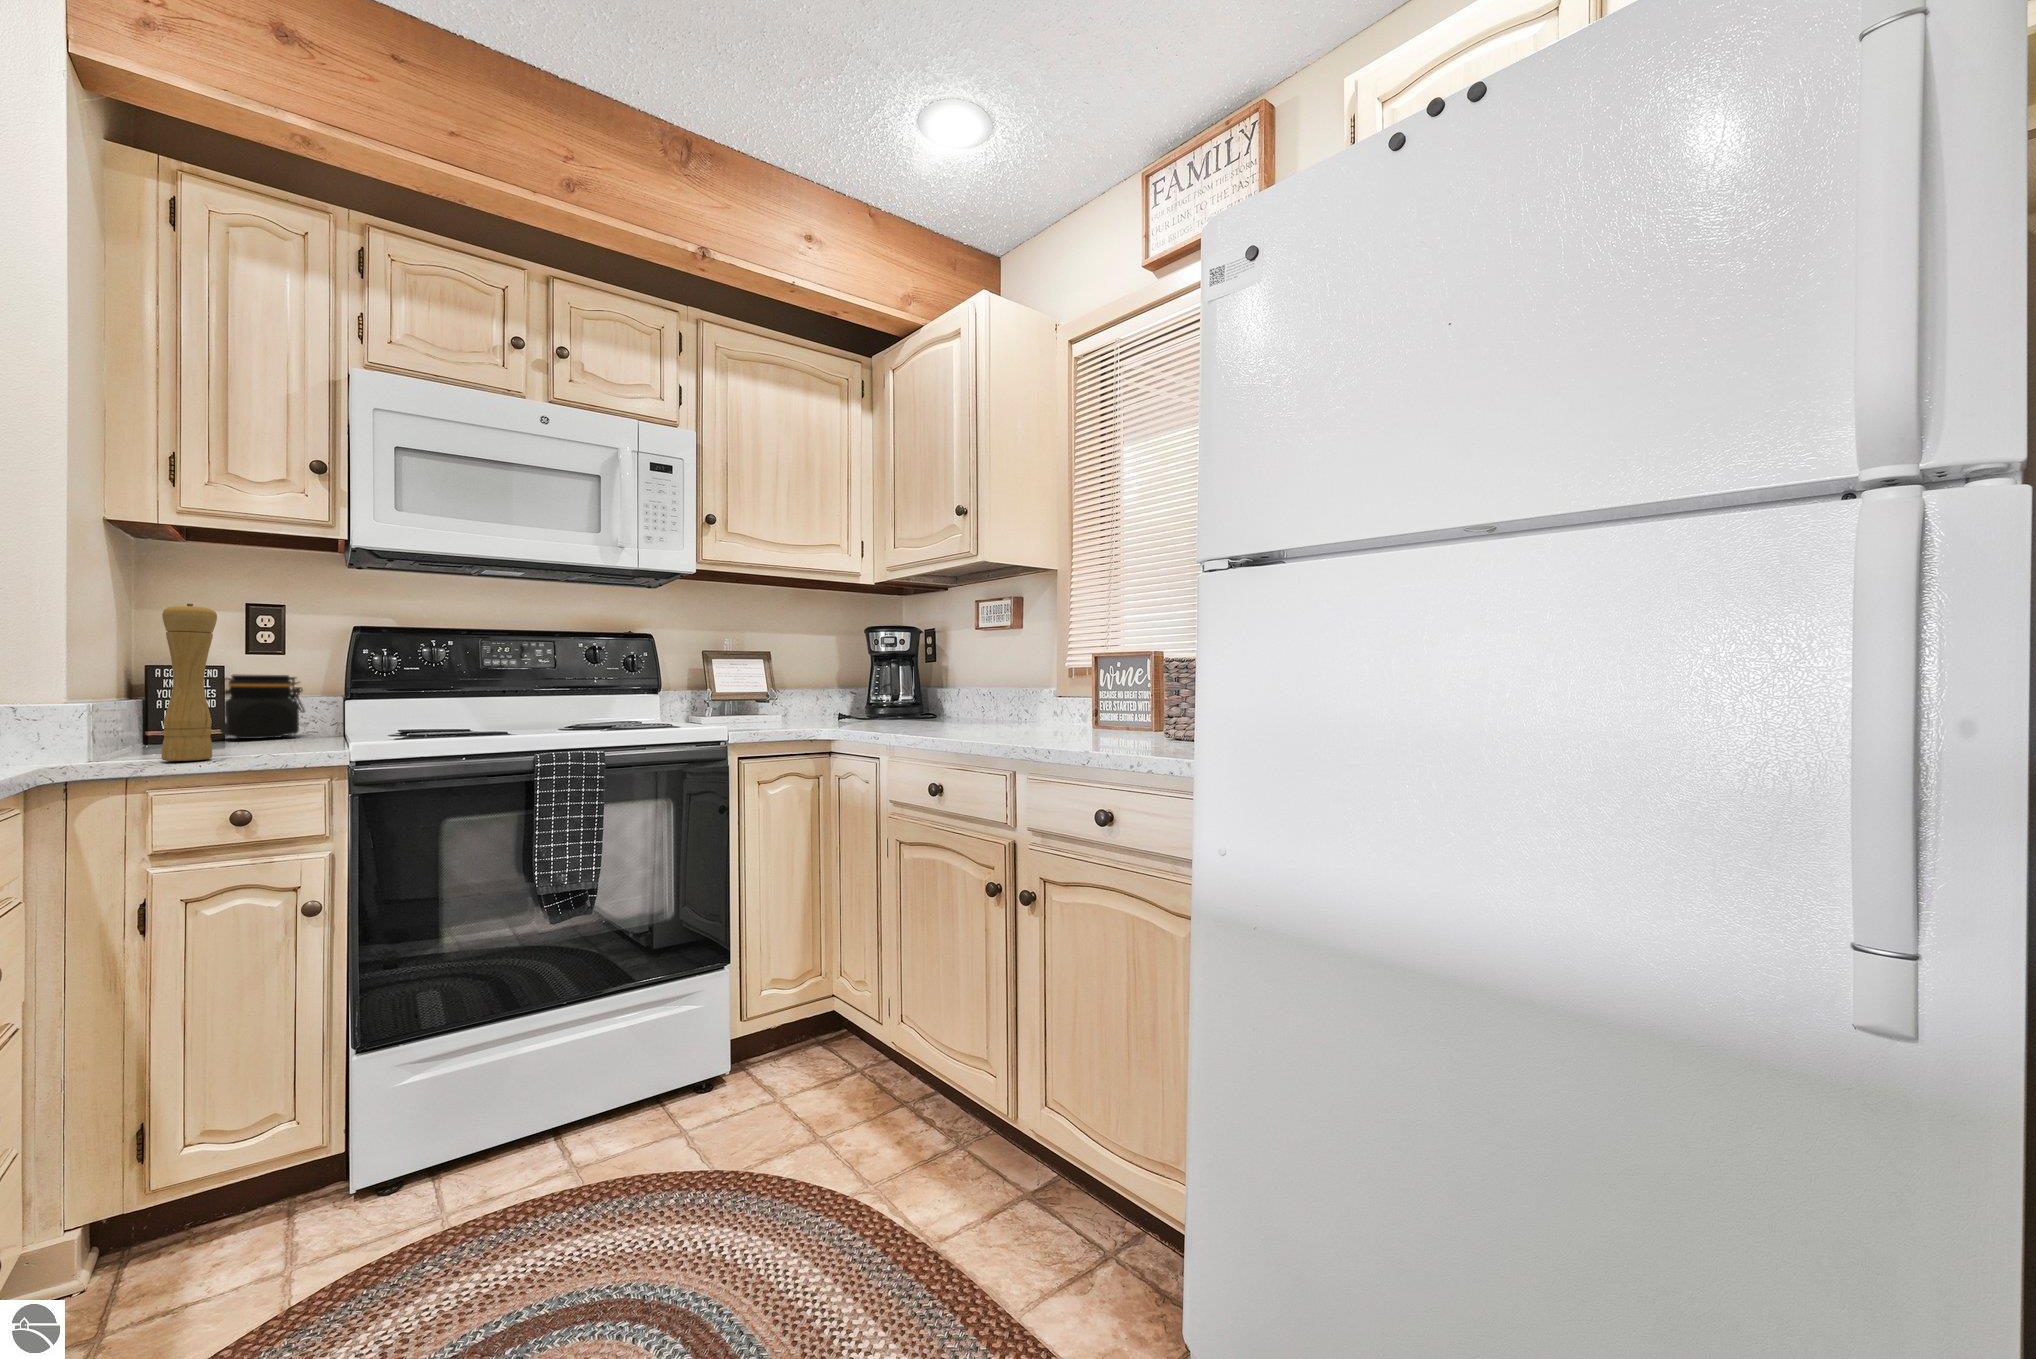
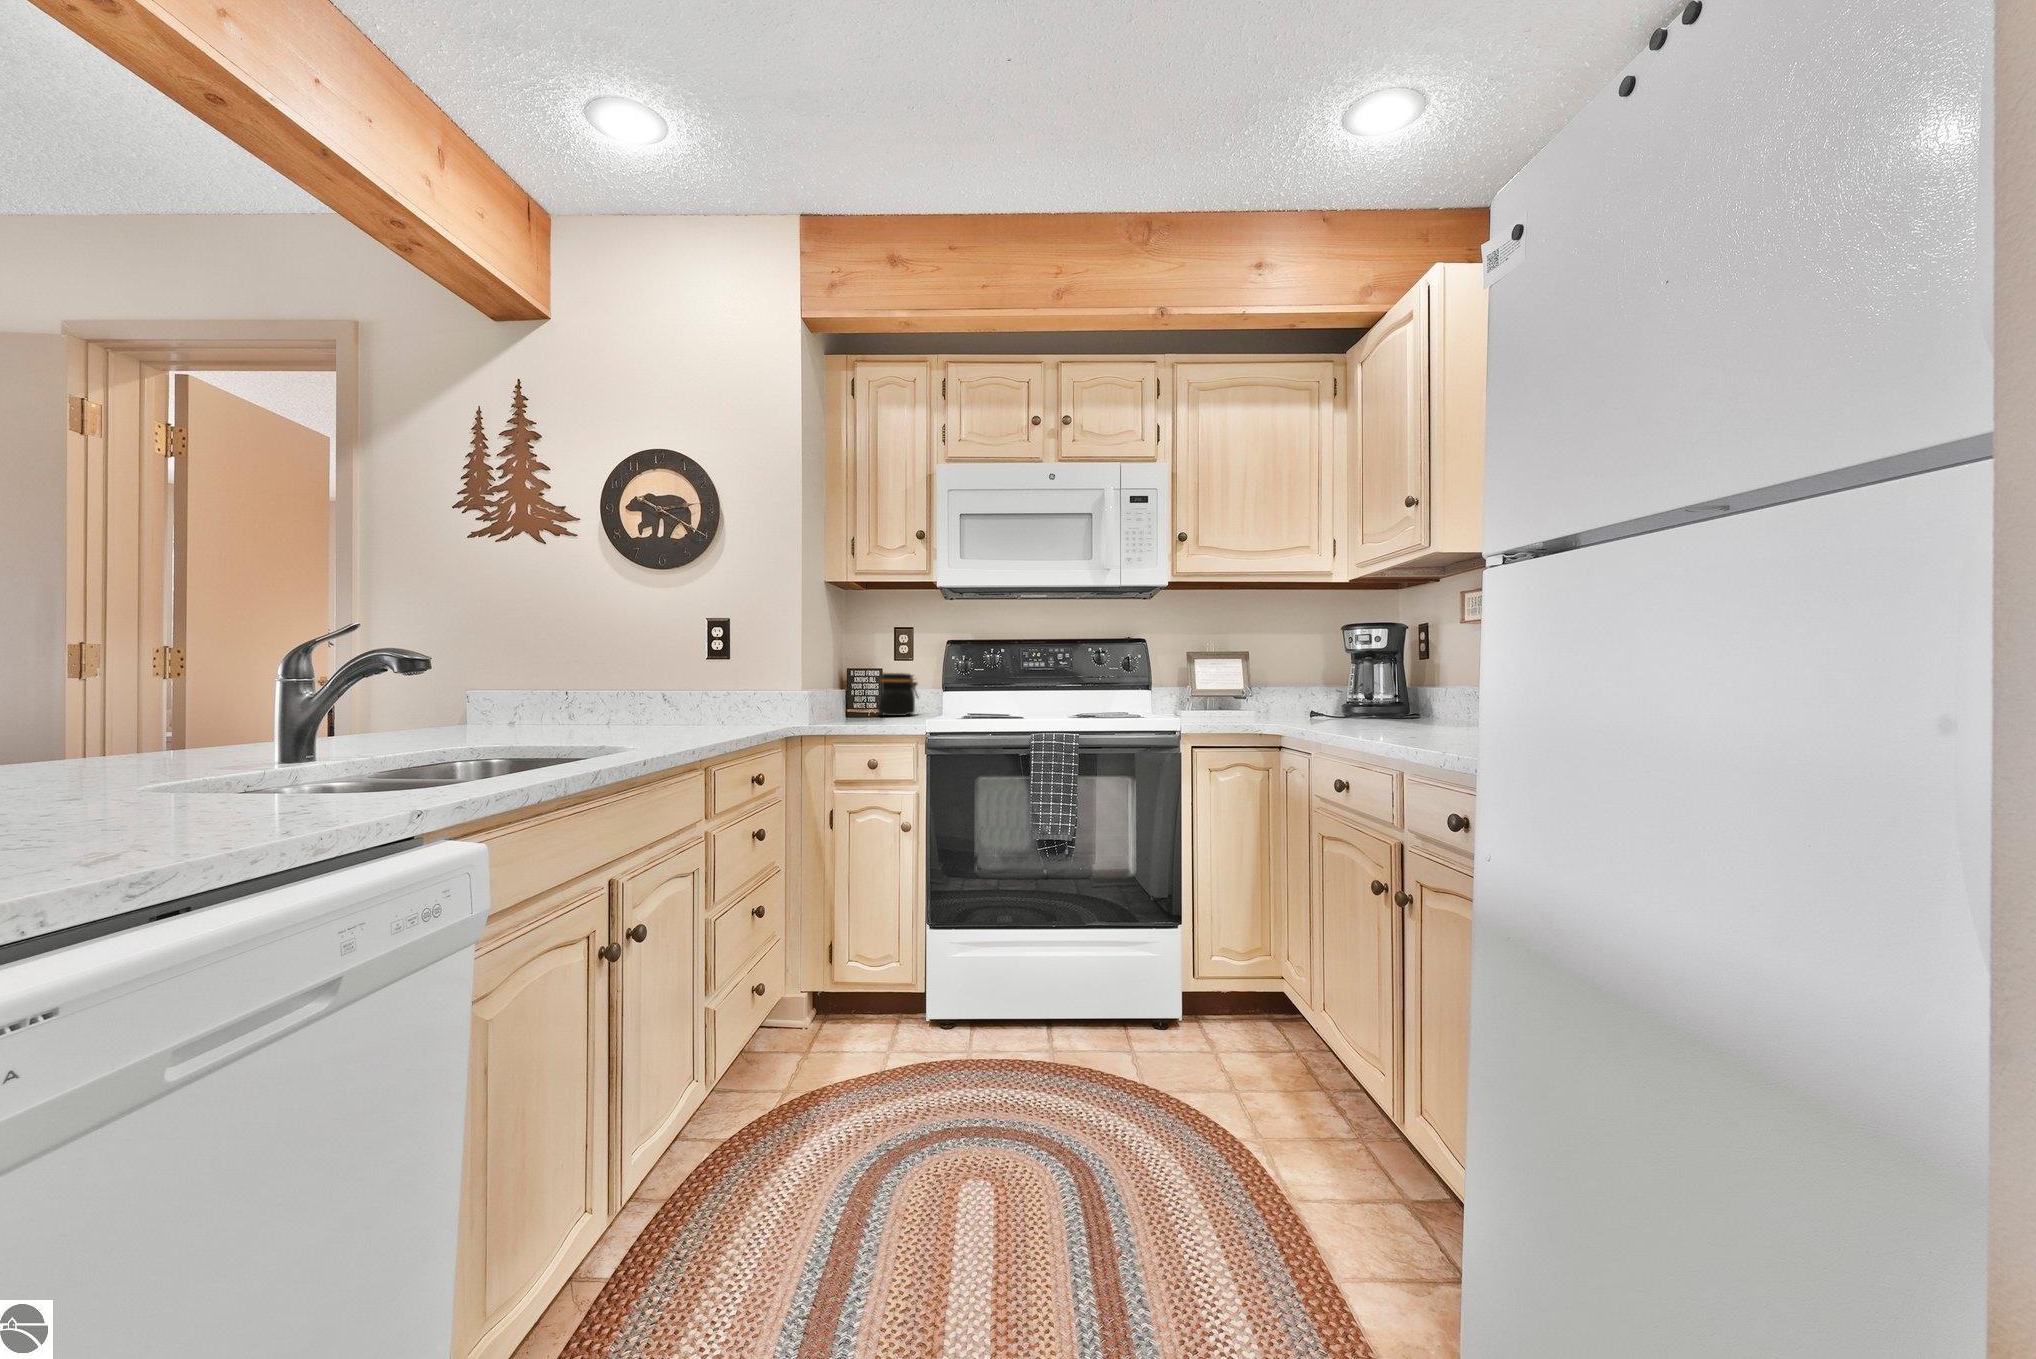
pepper mill: present [162,604,217,761] -> none [838,632,862,729]

